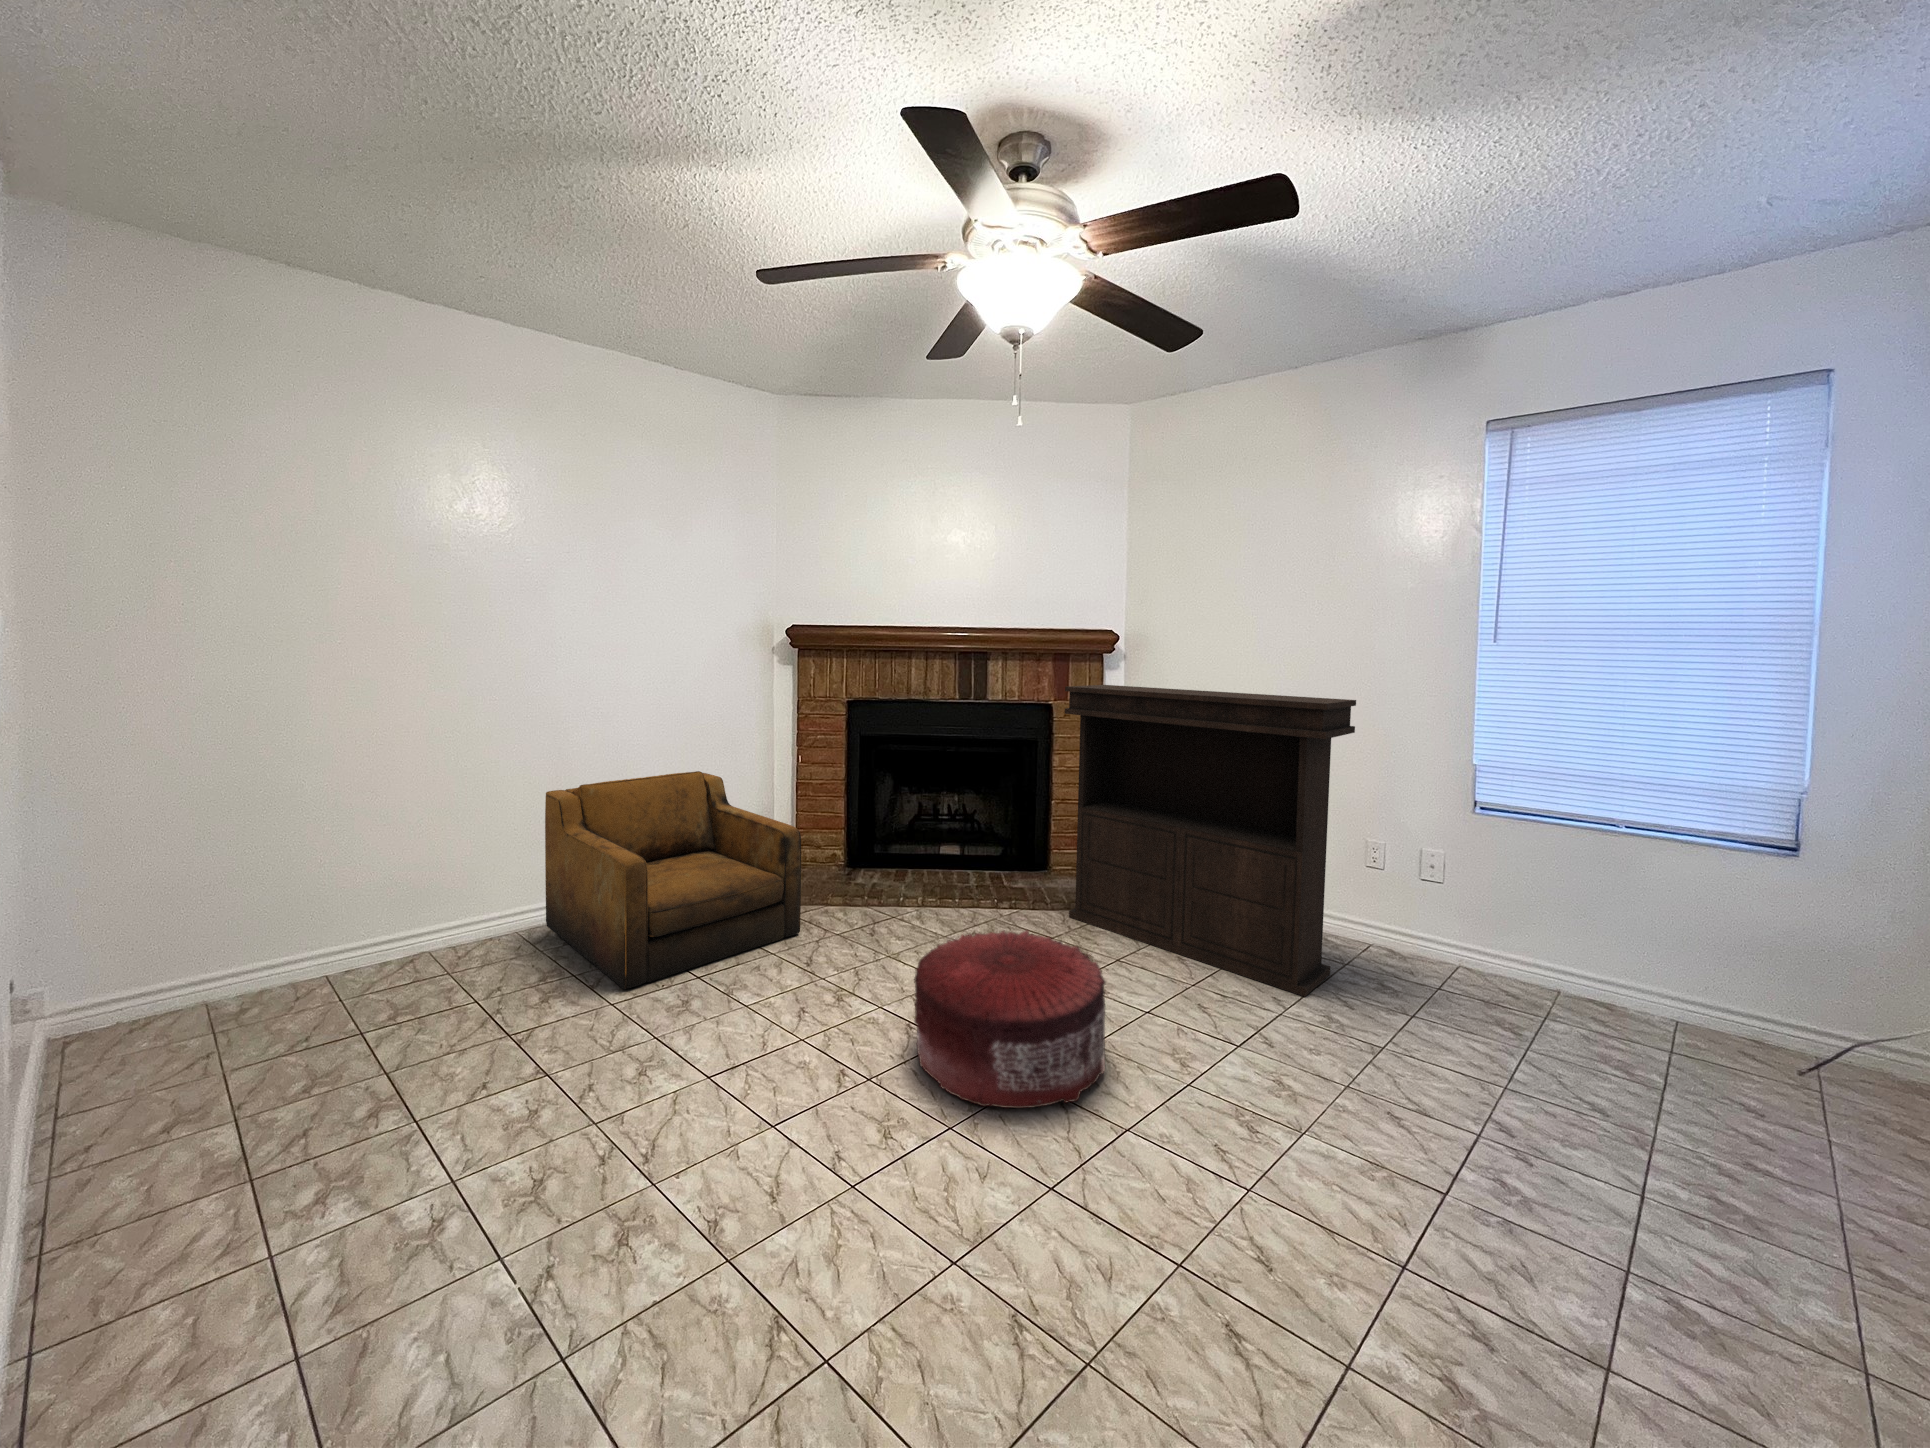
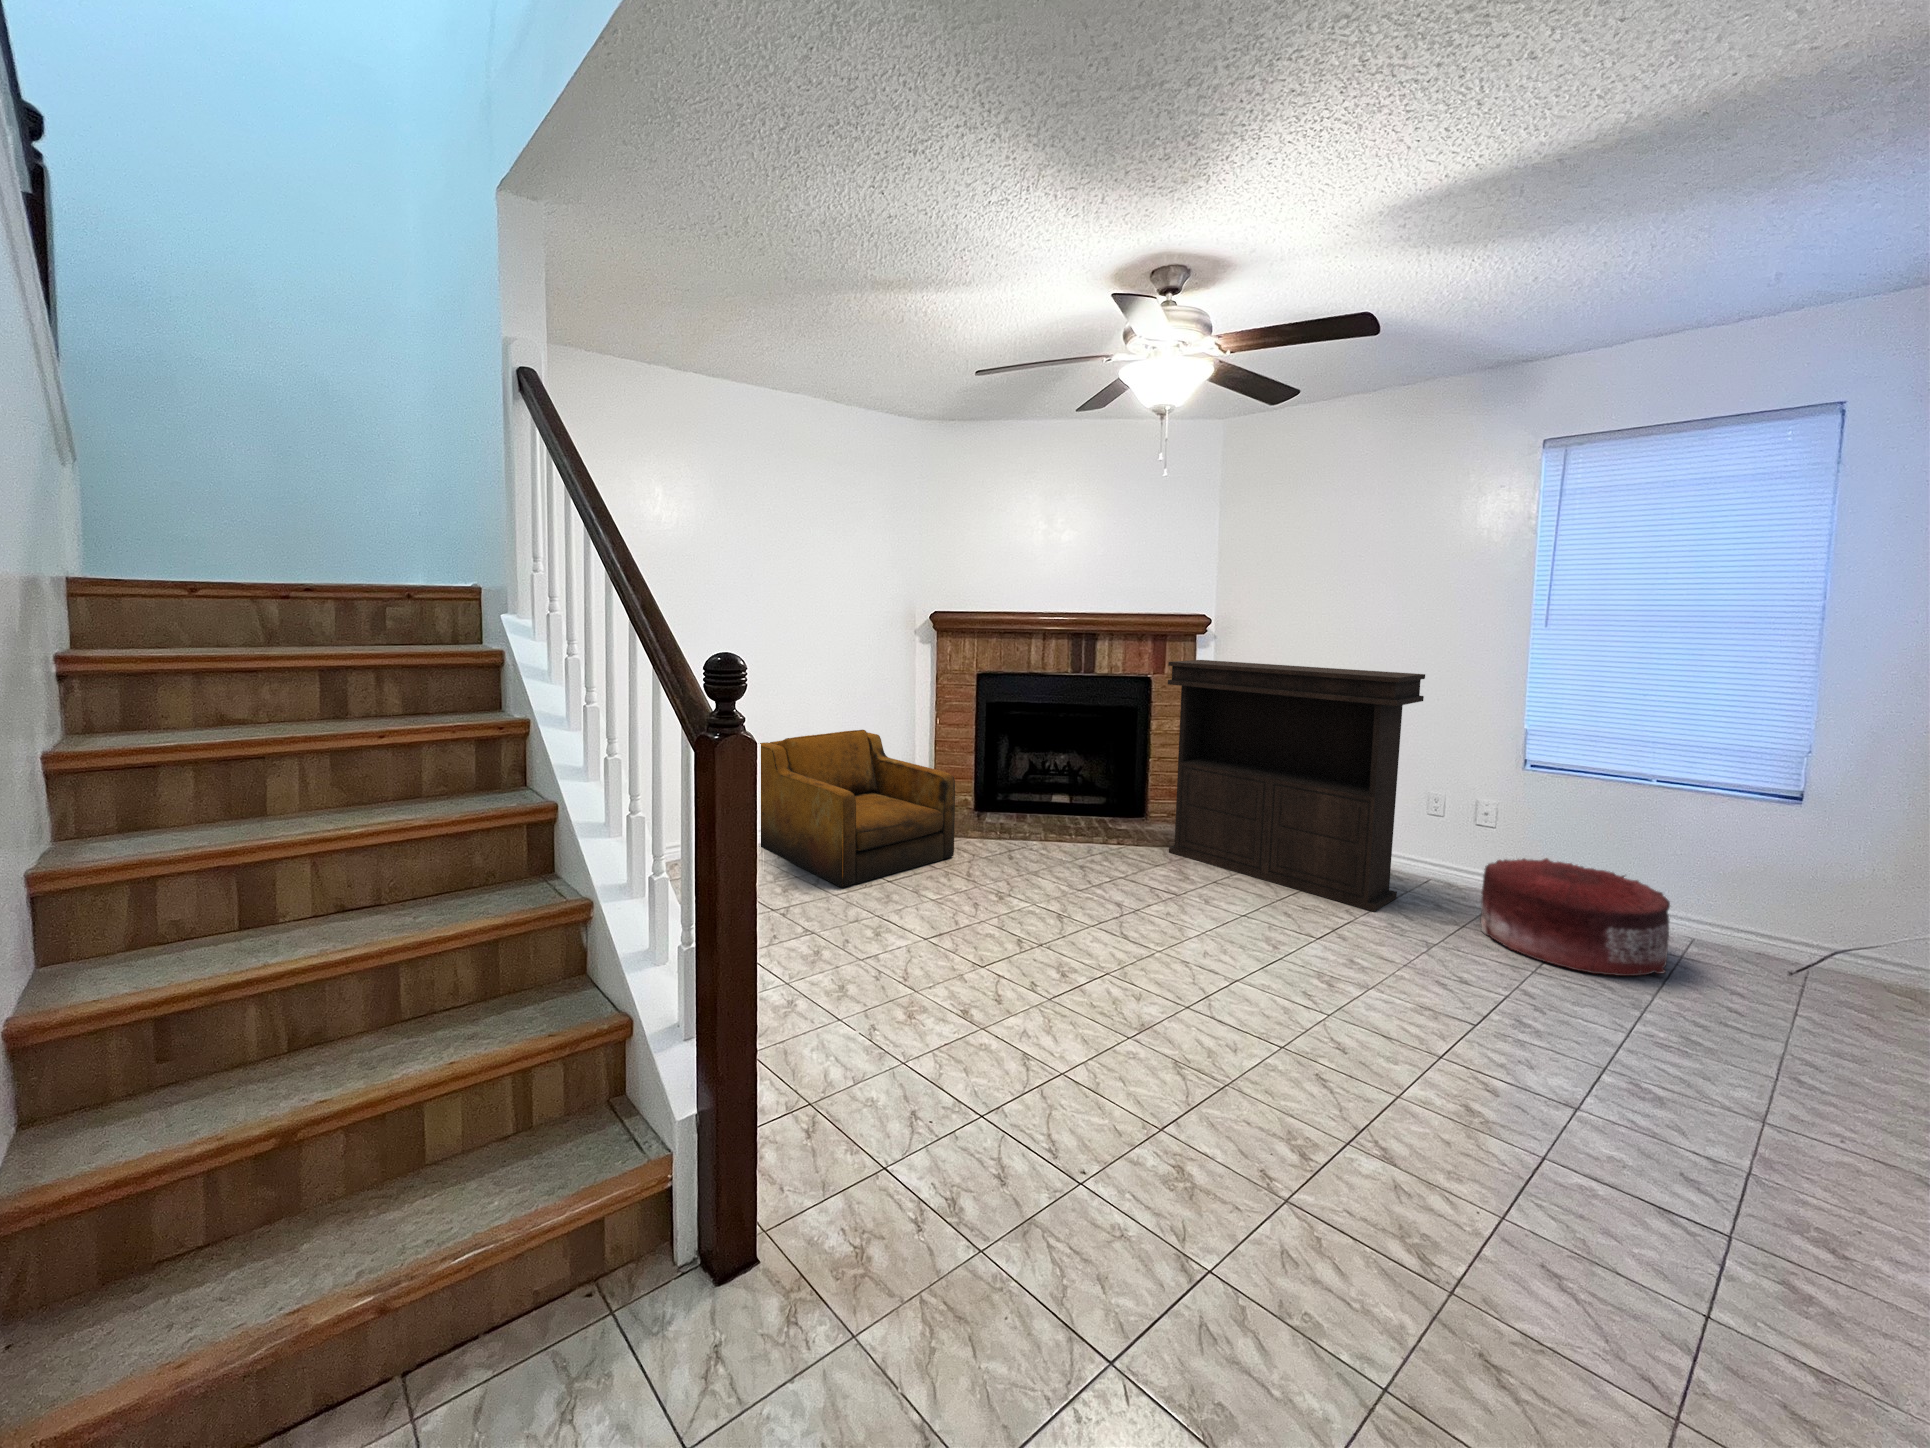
pouf: present [914,930,1106,1108] -> present [1480,858,1670,976]

